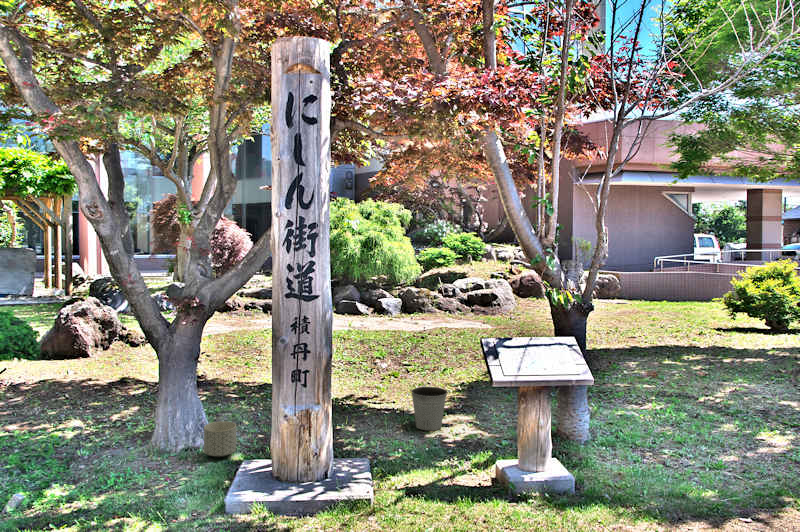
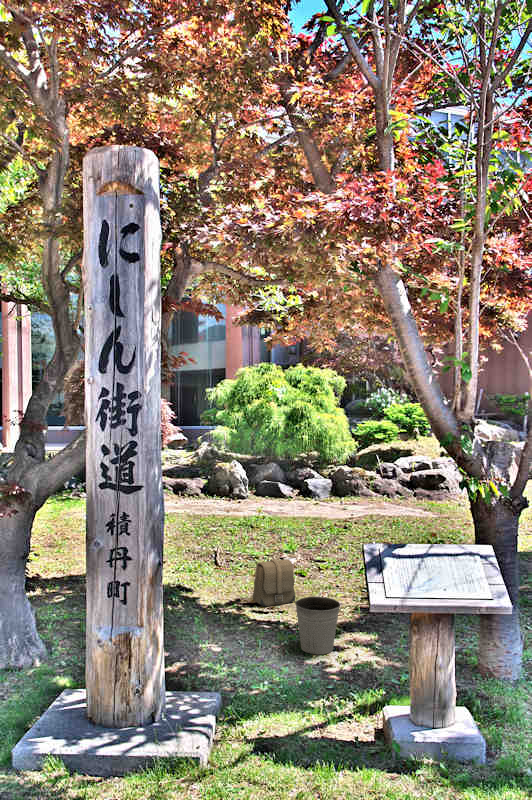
backpack: none [365,358,400,399] -> present [252,556,295,606]
planter: present [204,421,236,458] -> none [27,634,67,680]

